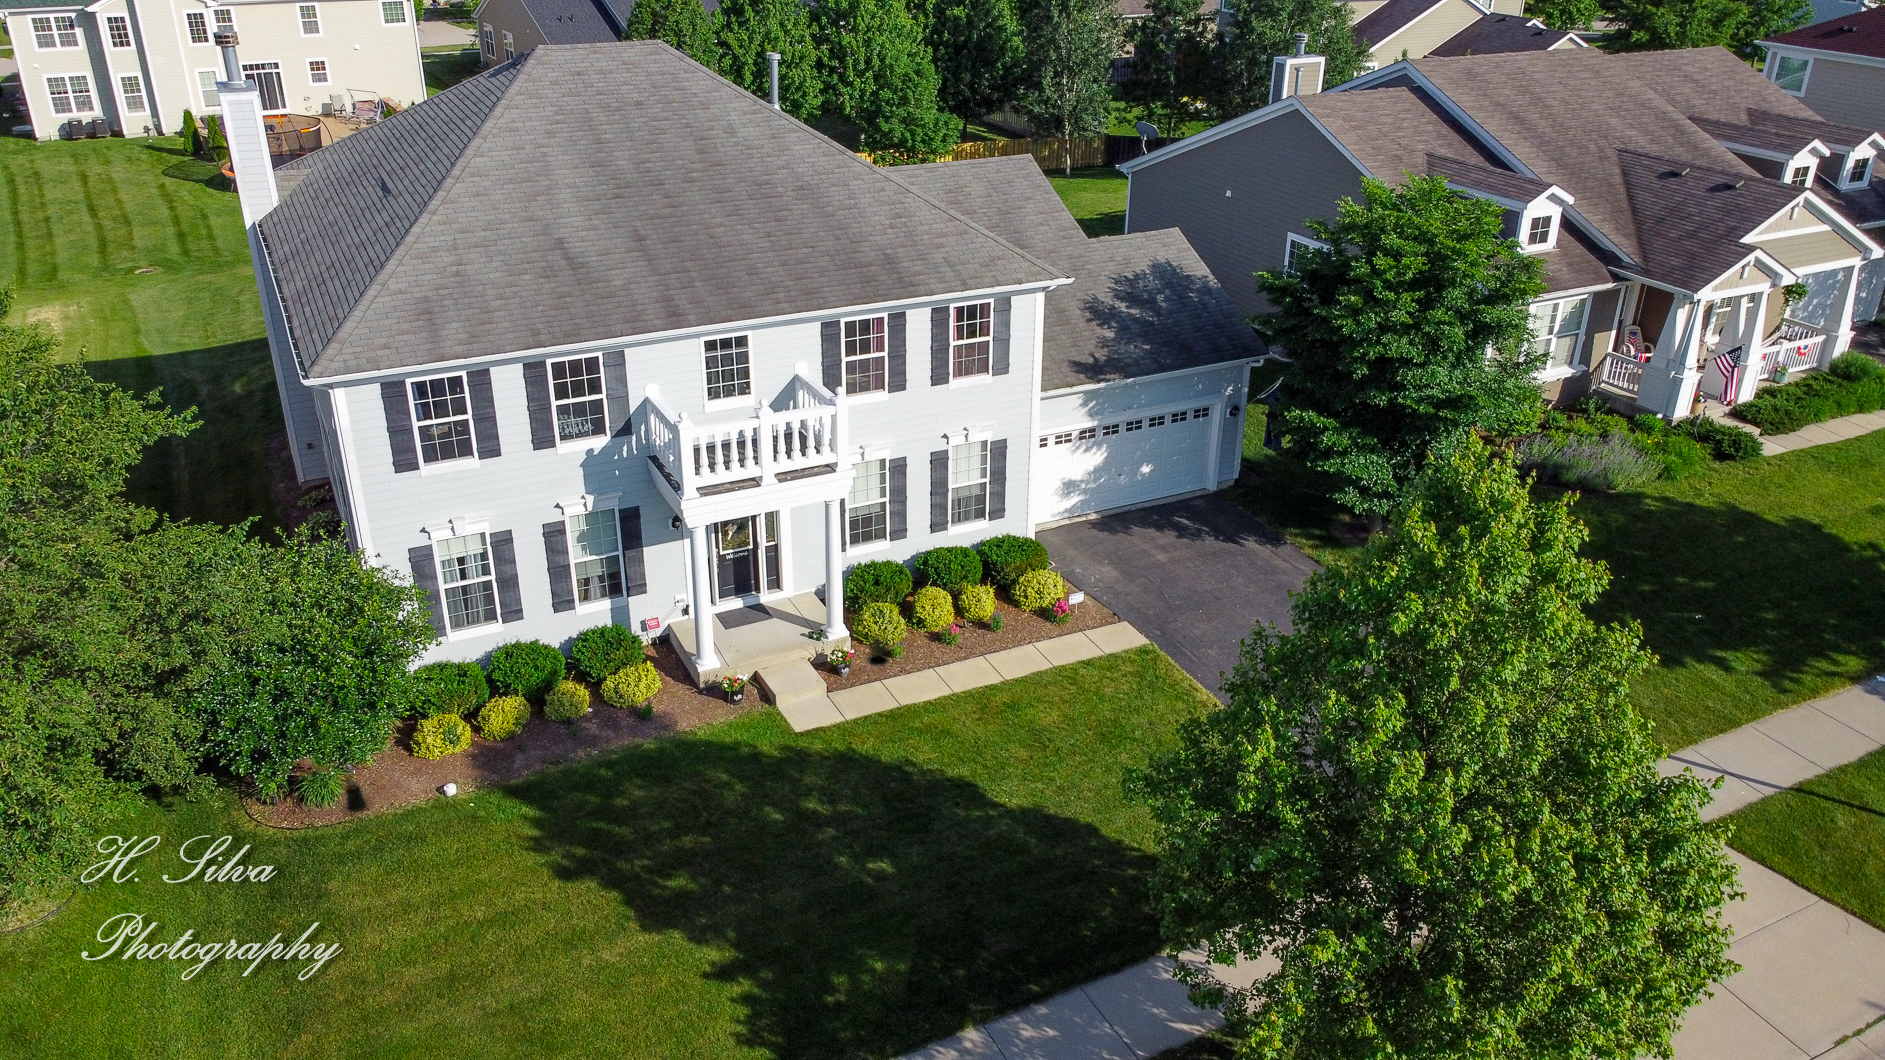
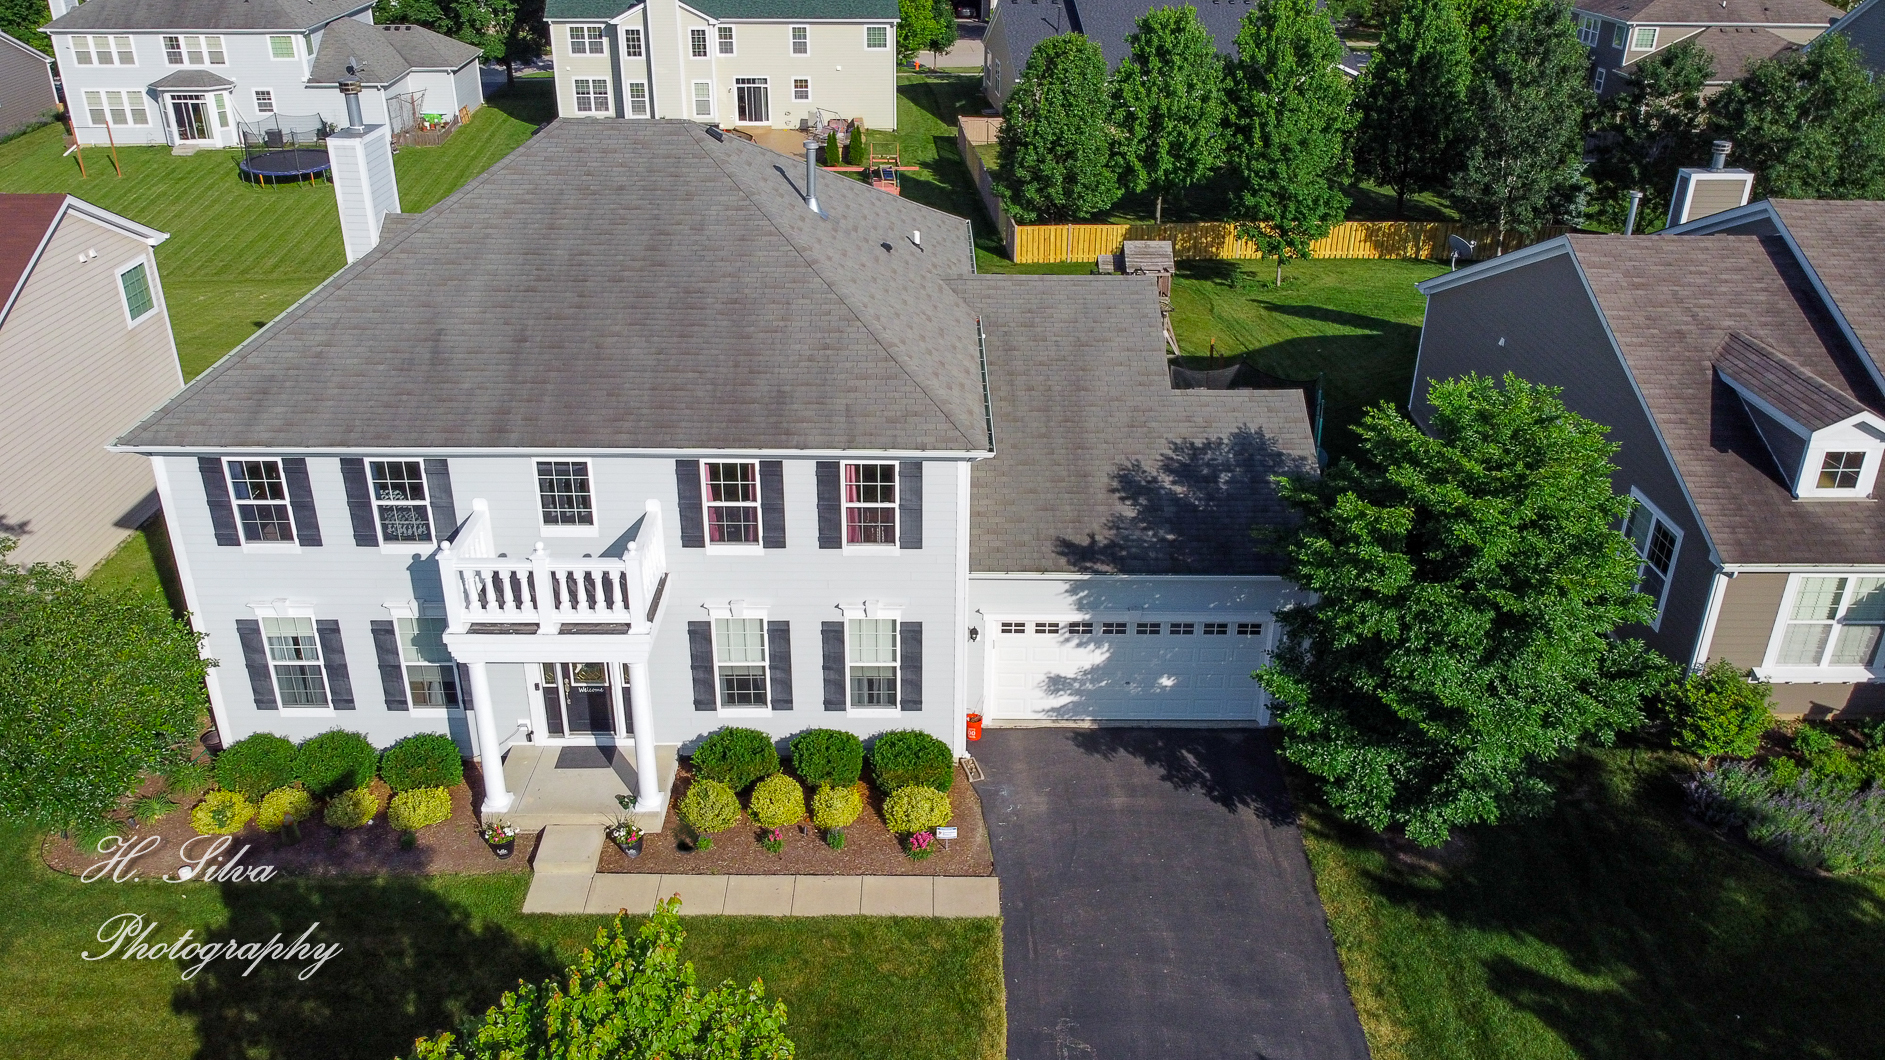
watering can: present [346,777,366,812] -> present [280,812,301,845]

